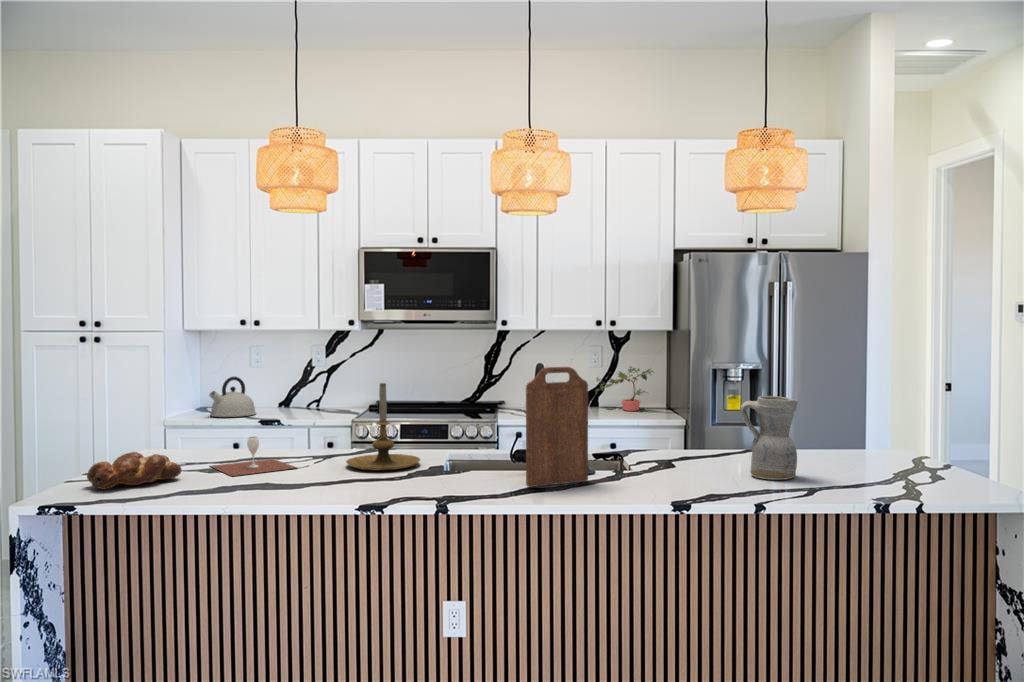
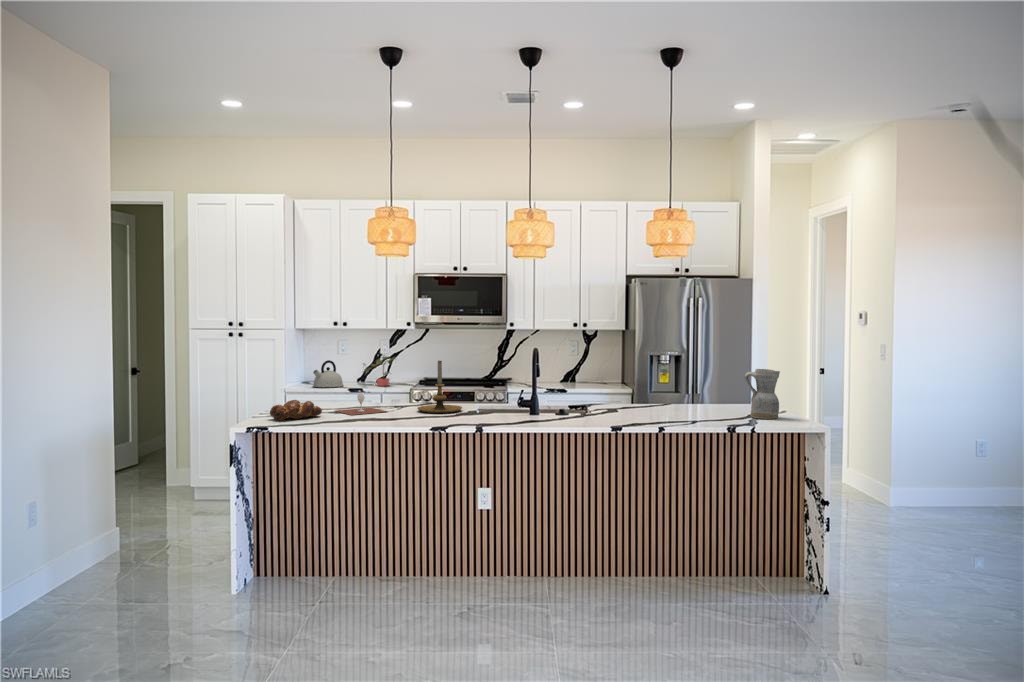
potted plant: present [596,366,654,411] -> present [363,356,395,386]
cutting board: present [526,367,588,487] -> none [527,350,564,420]
ceramic pitcher: present [740,396,798,480] -> present [745,369,780,419]

